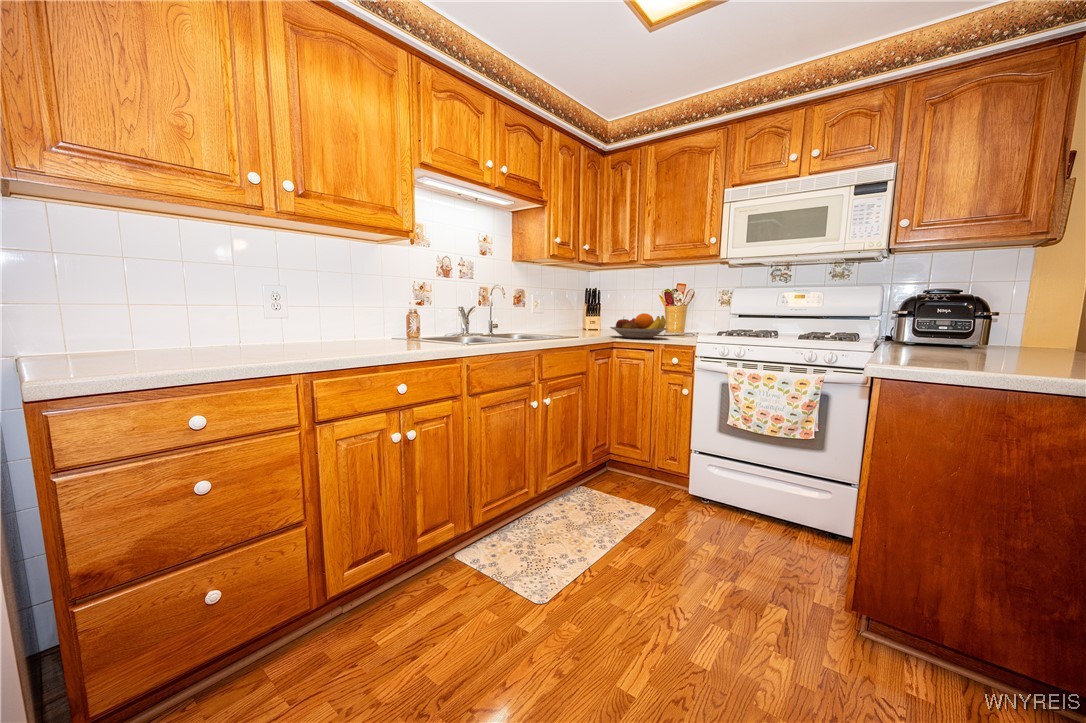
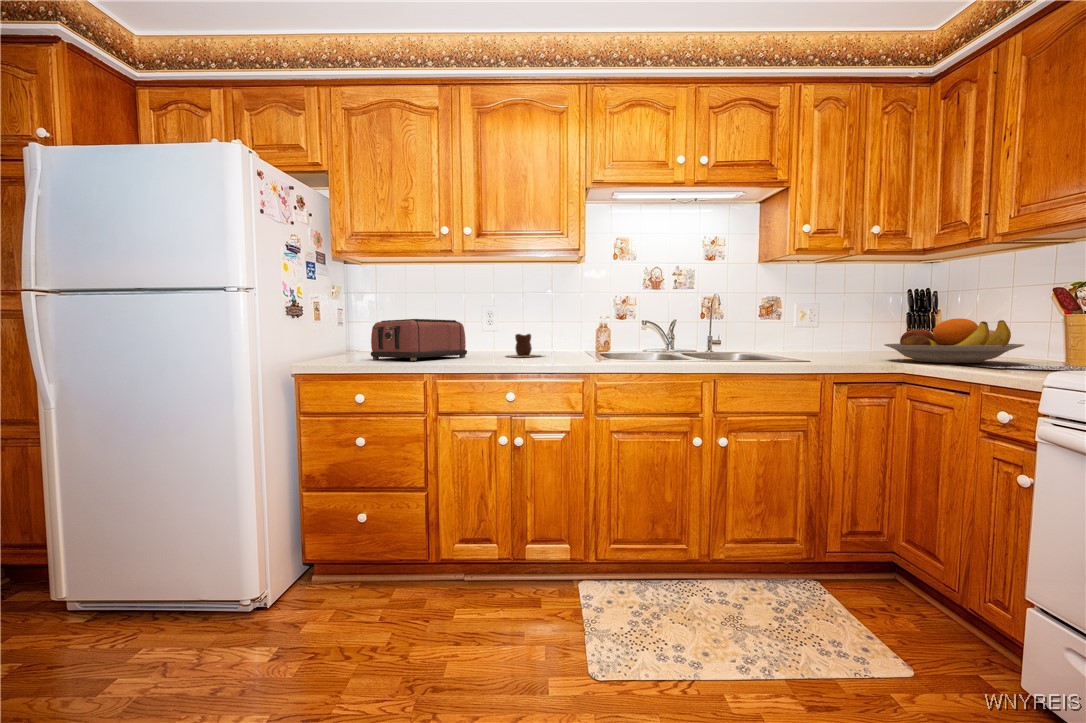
toaster: none [128,296,287,360] -> present [371,319,467,361]
vase: none [330,318,382,345] -> present [507,334,541,357]

